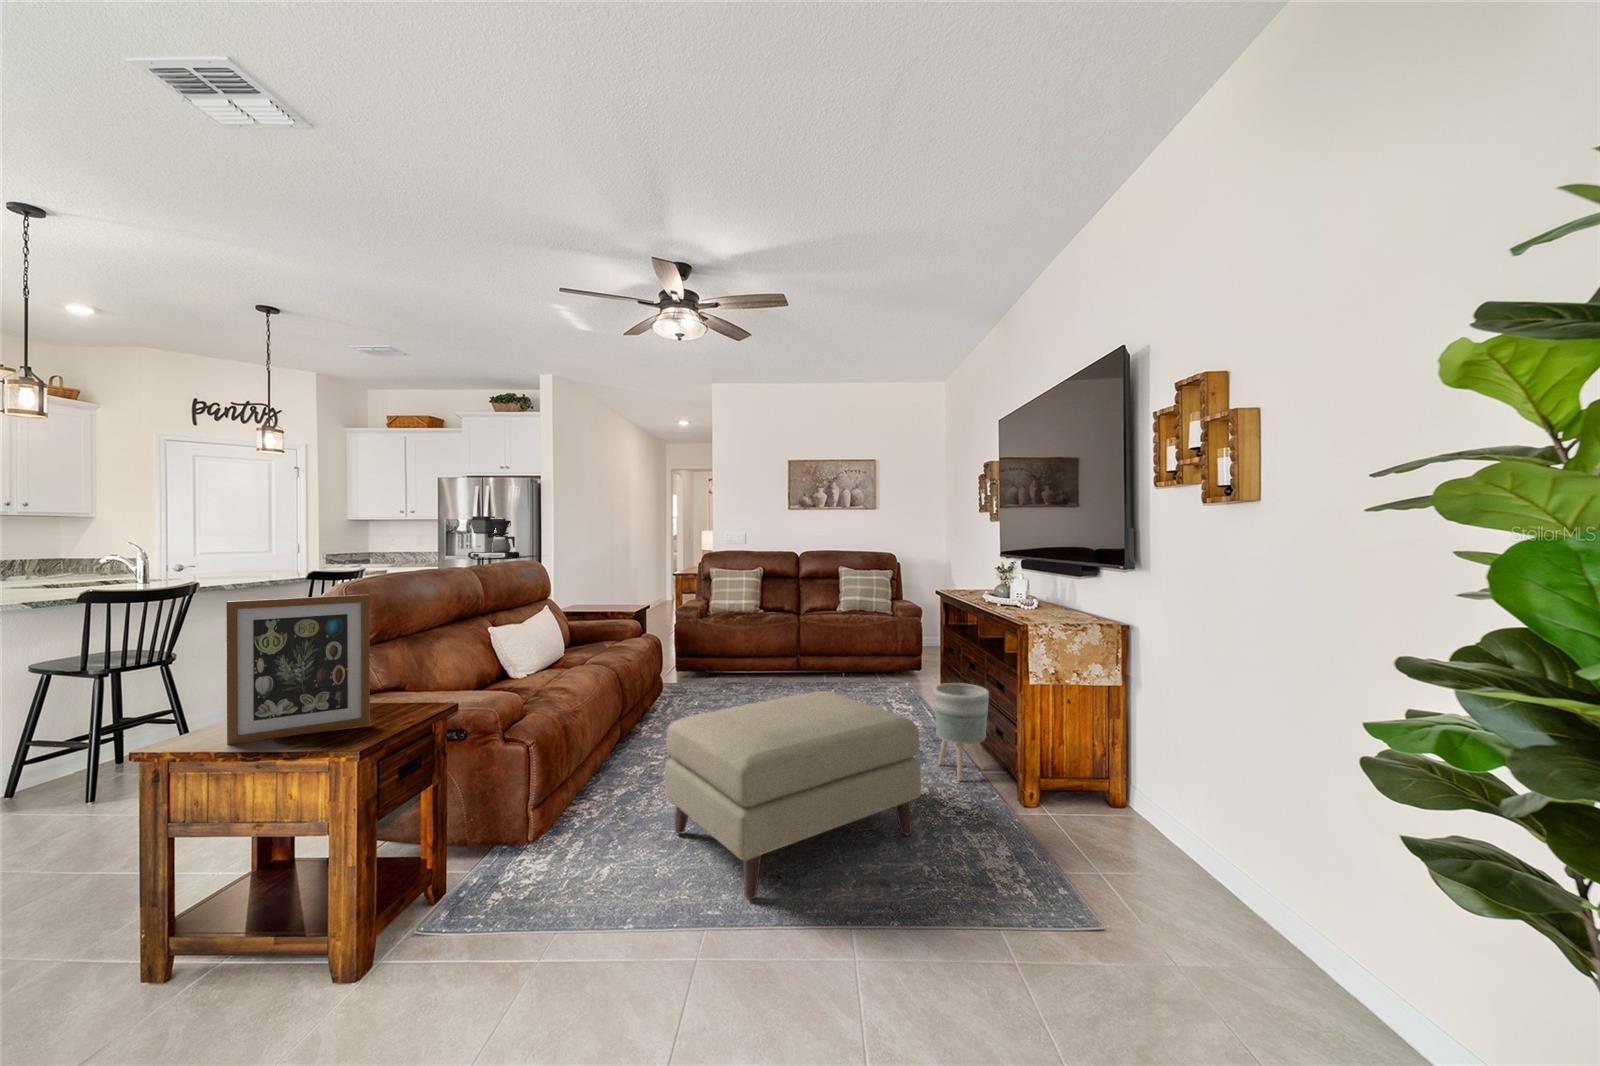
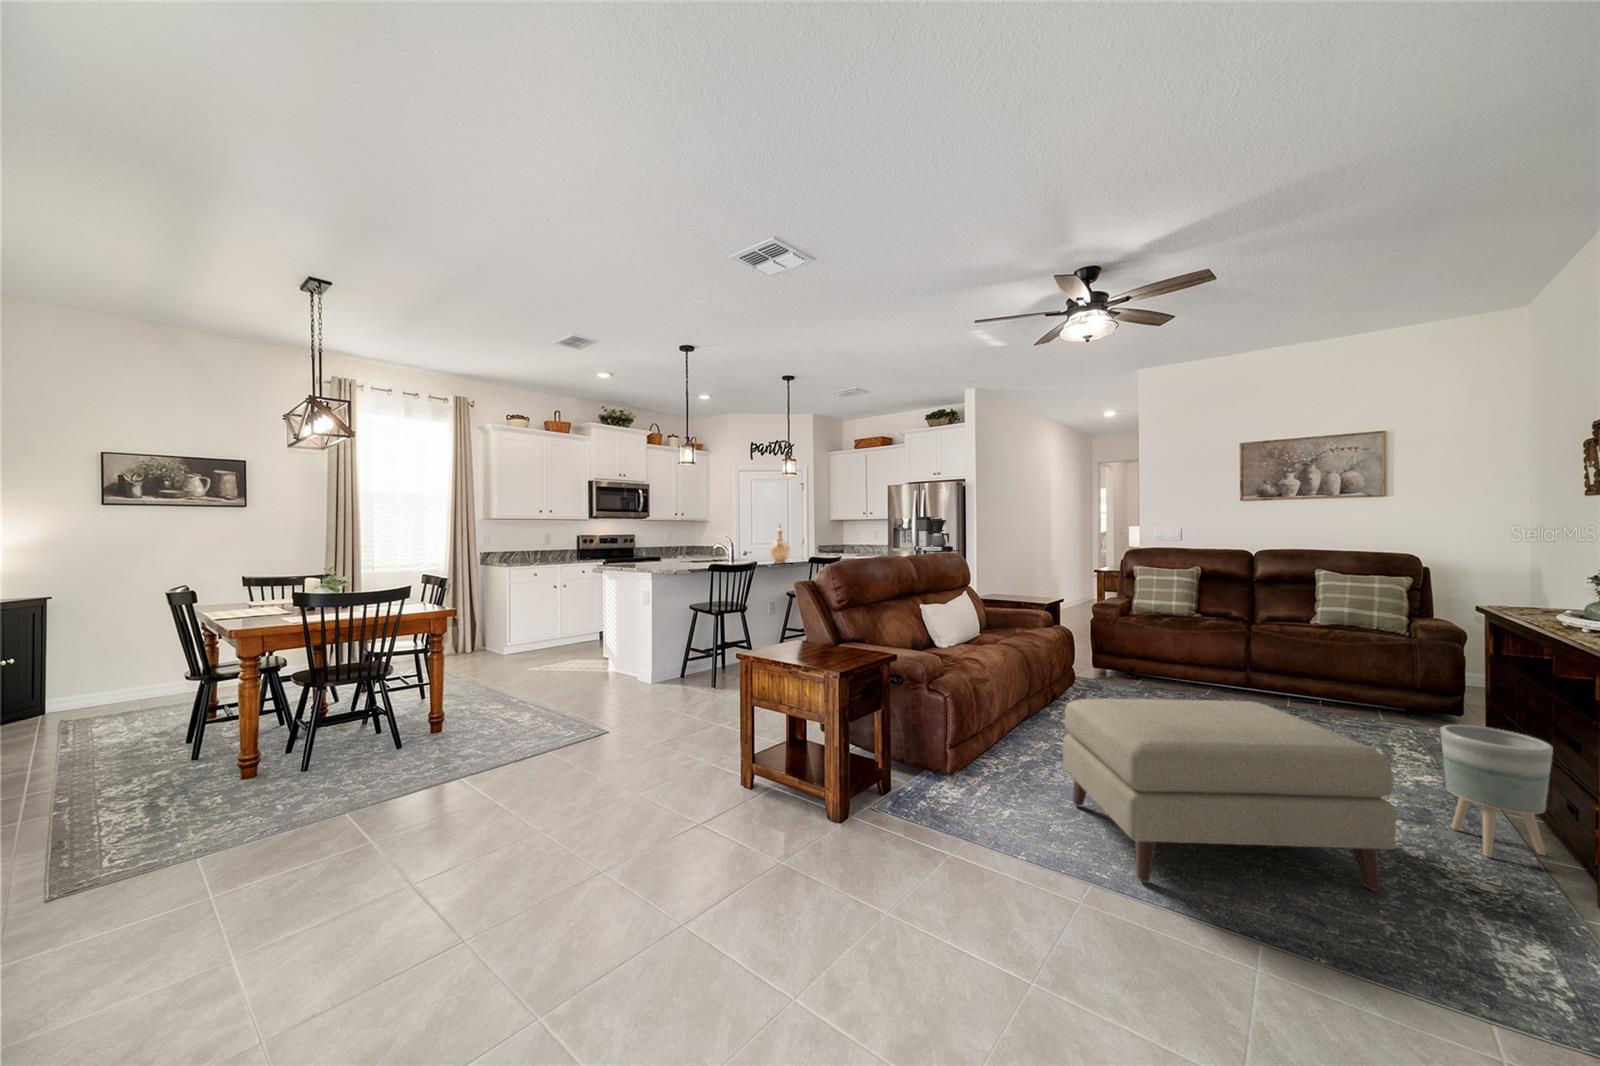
vase: none [227,524,268,584] -> present [770,525,790,564]
picture frame: present [226,594,370,745] -> none [769,569,841,658]

